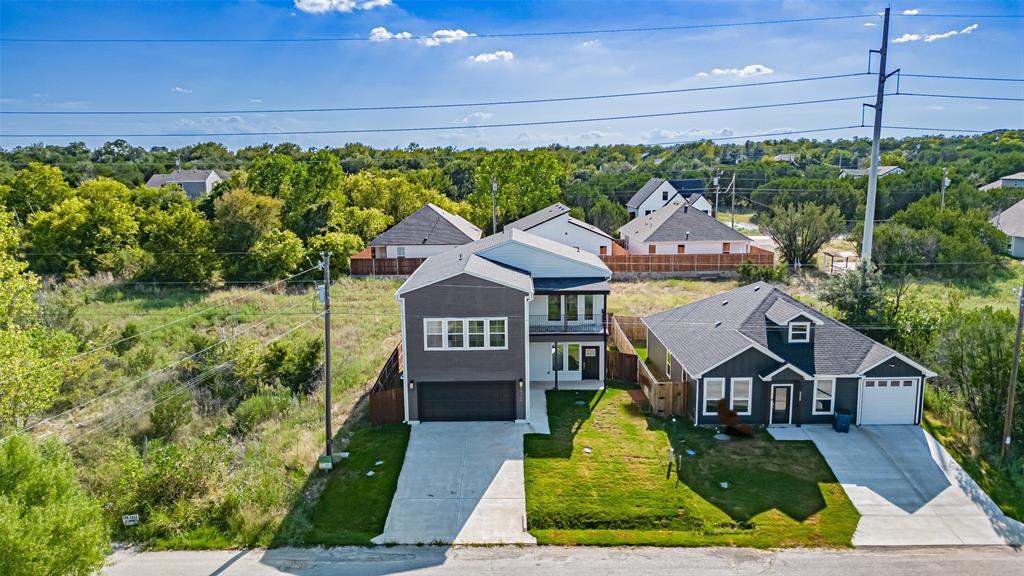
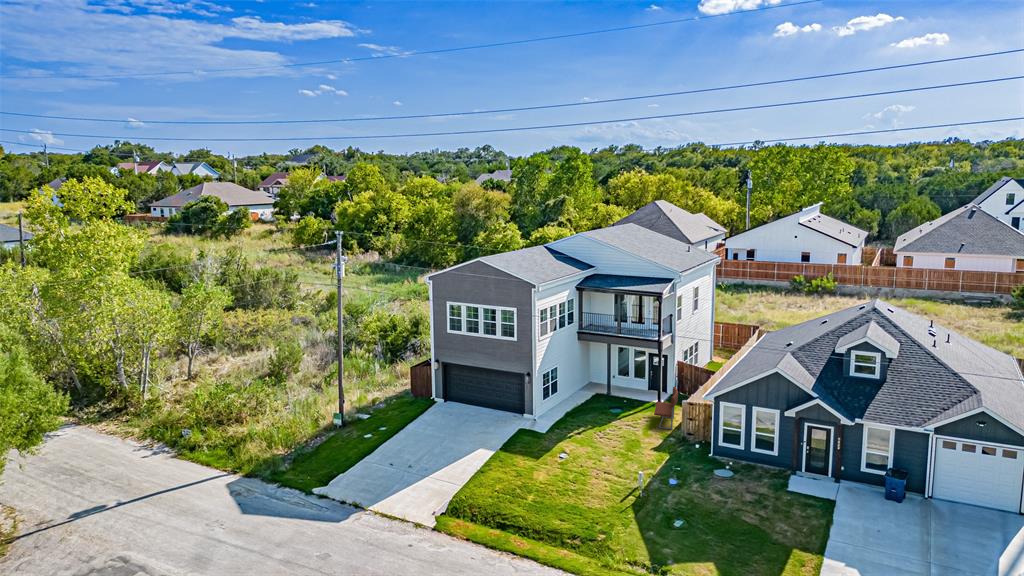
lounge chair: present [717,398,752,435] -> none [730,427,769,477]

